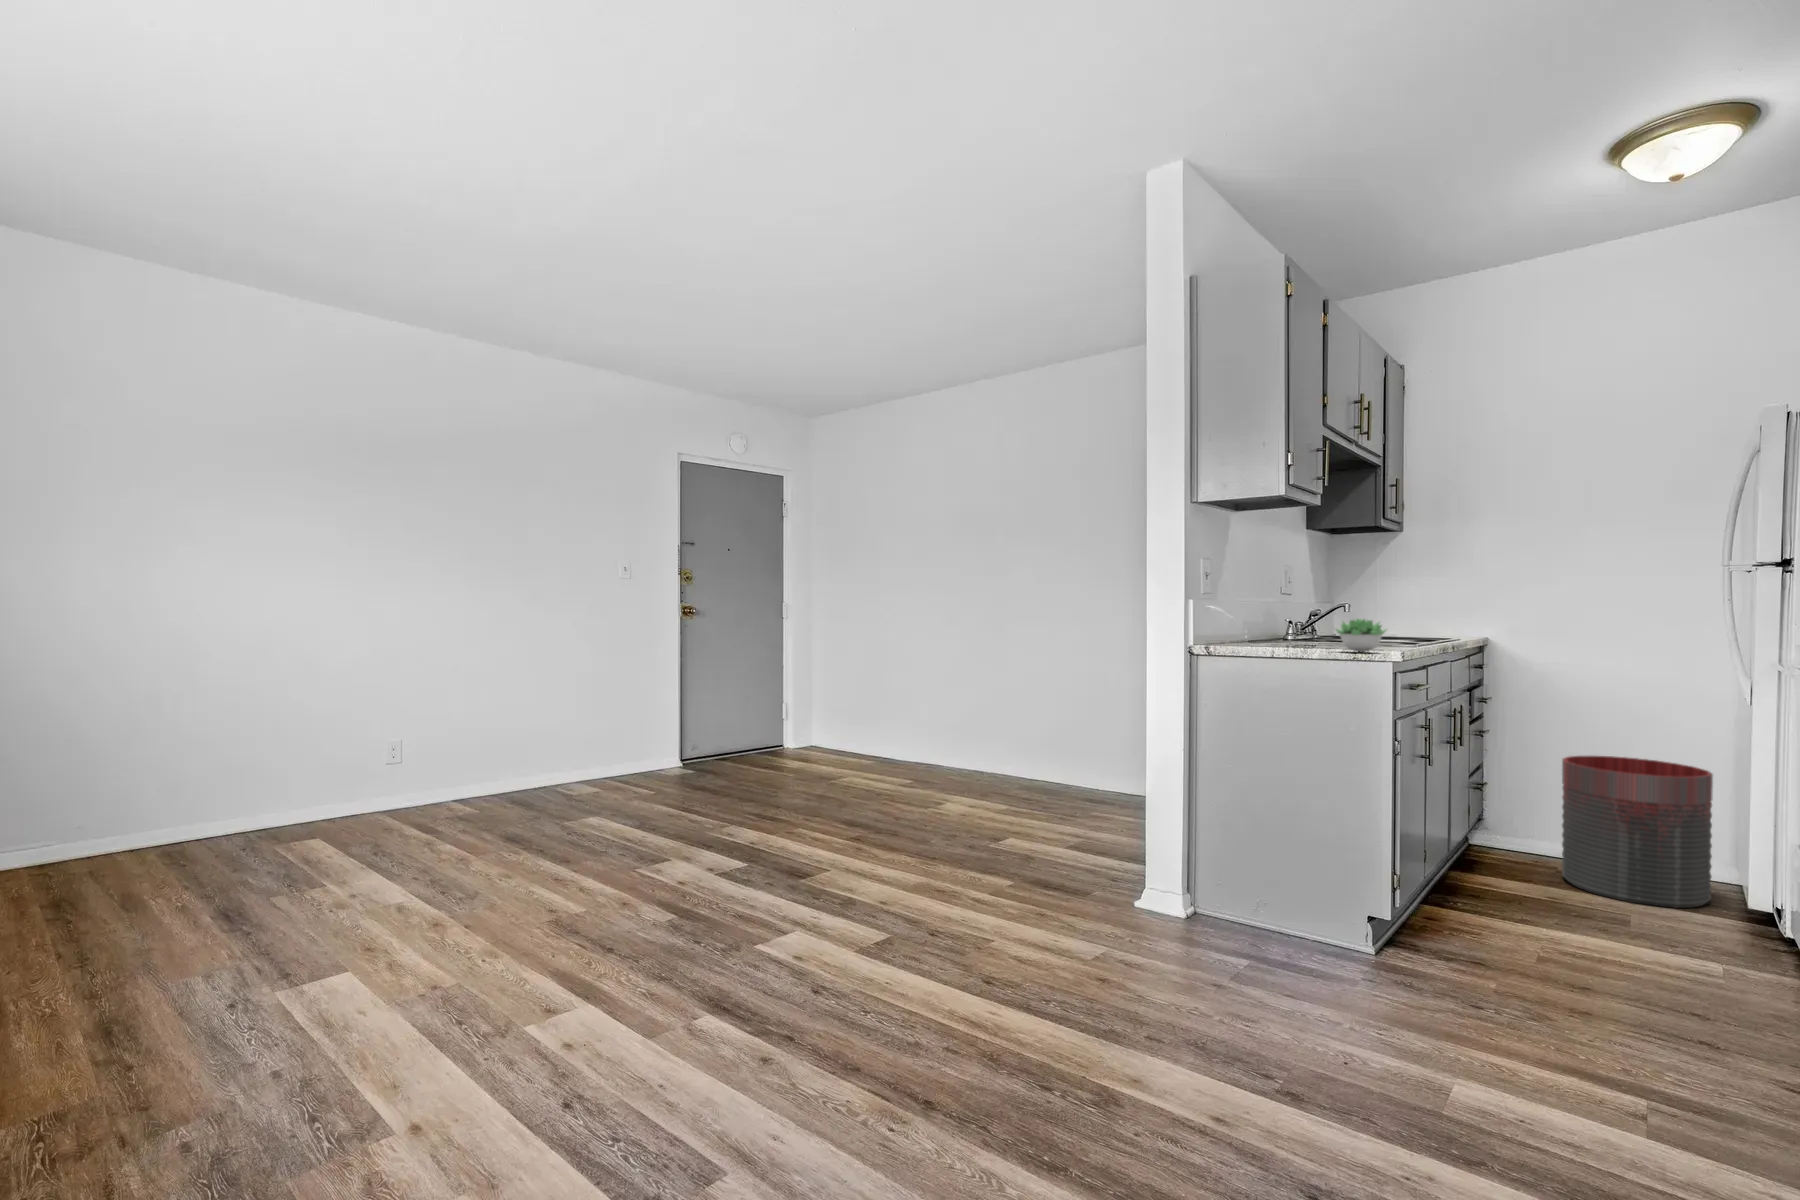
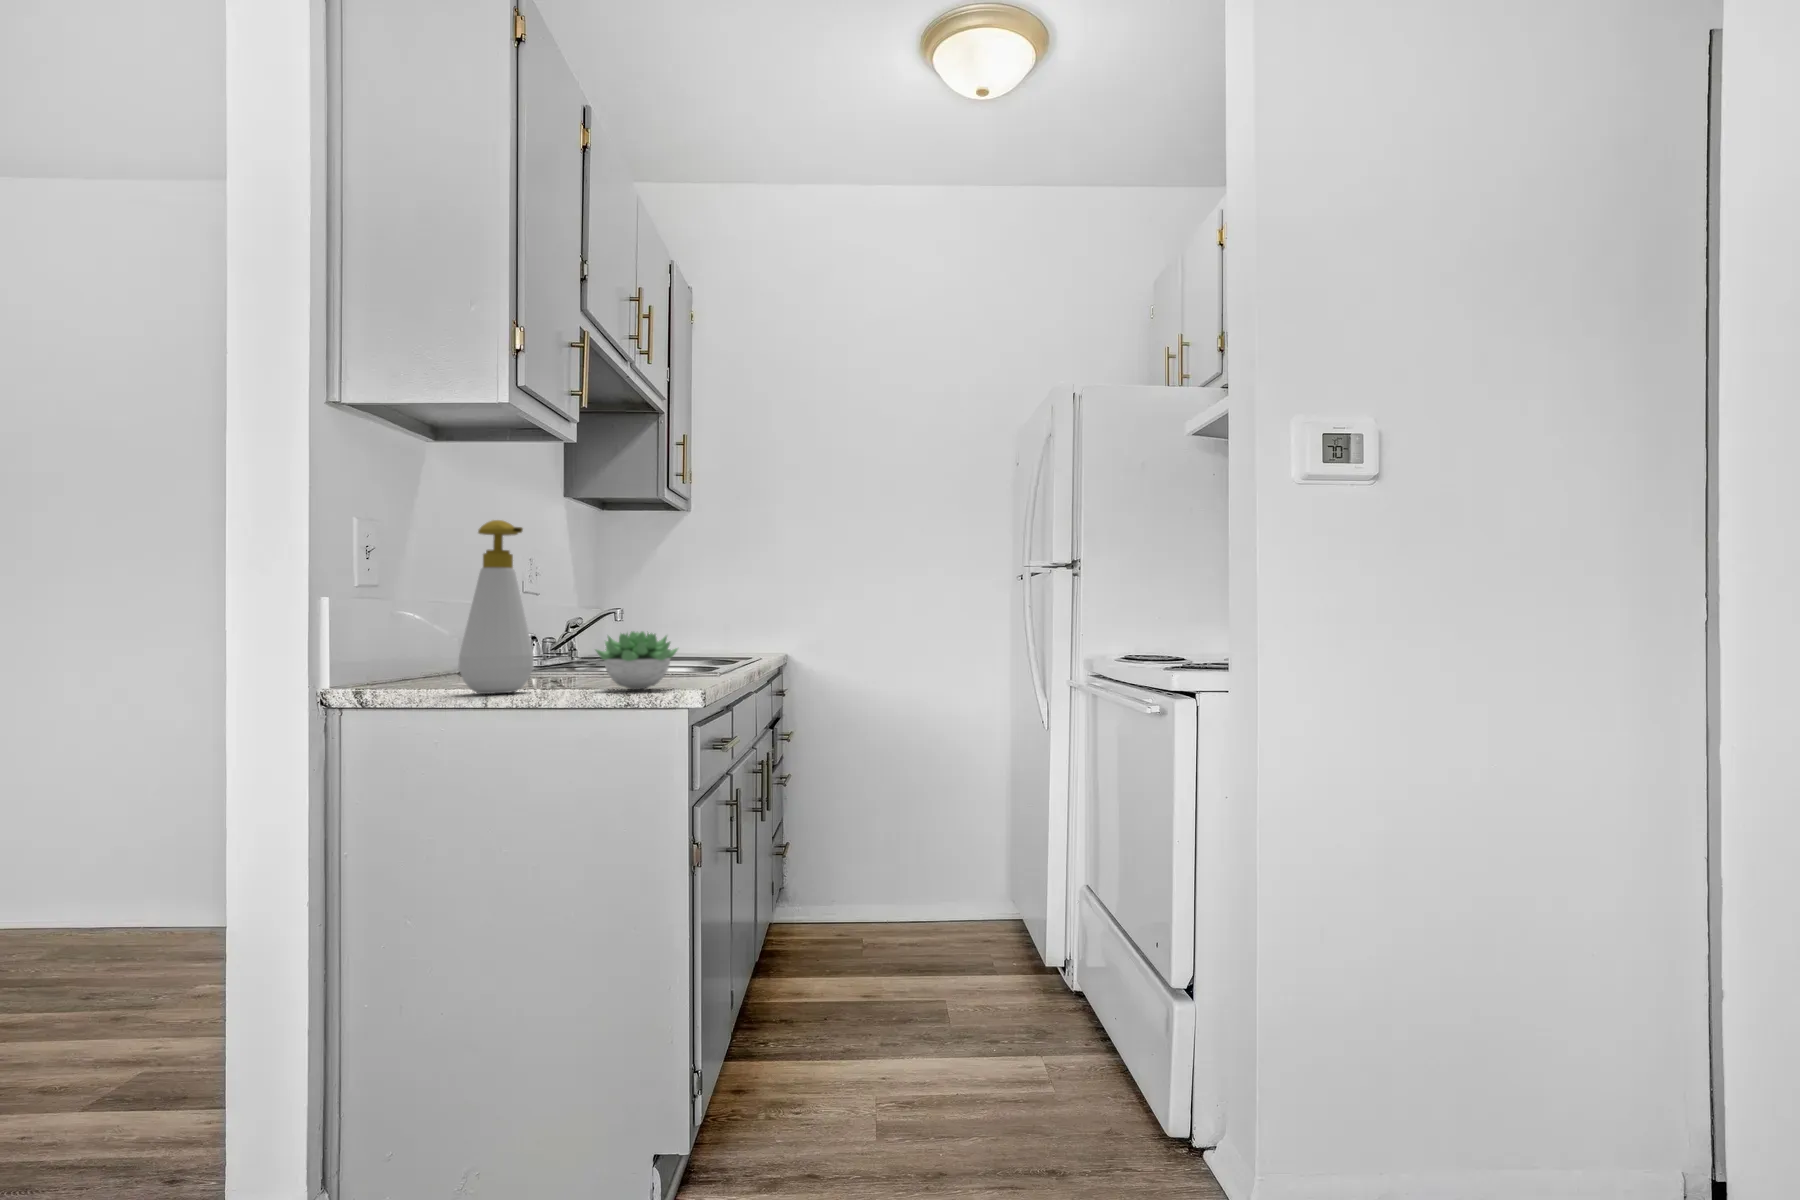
soap bottle: none [1259,558,1299,650] -> present [458,520,534,694]
trash can: present [1562,756,1713,908] -> none [875,795,1016,984]

